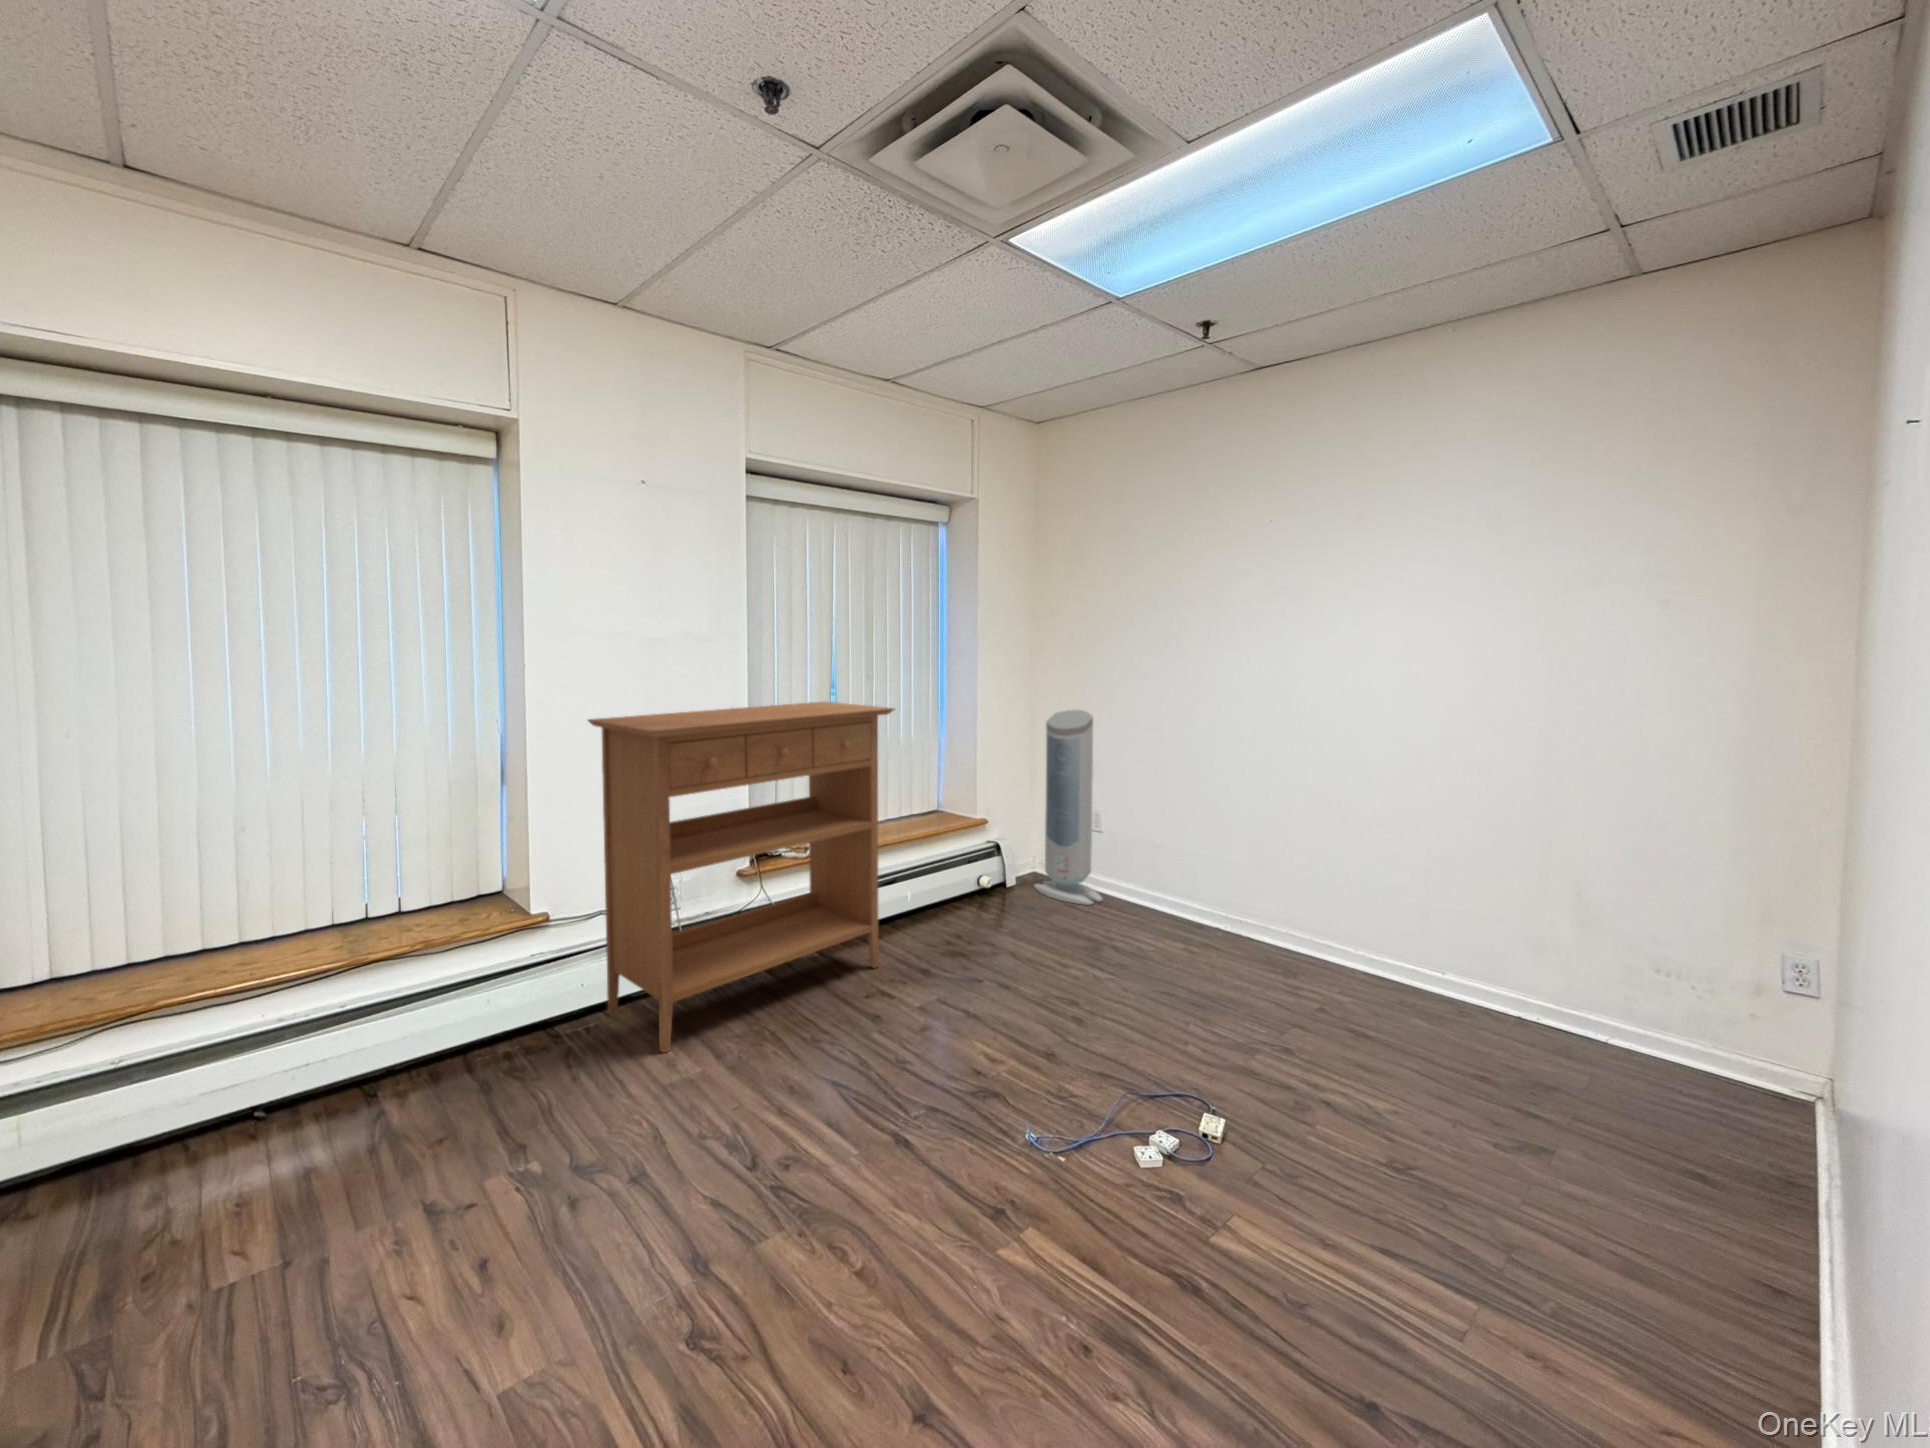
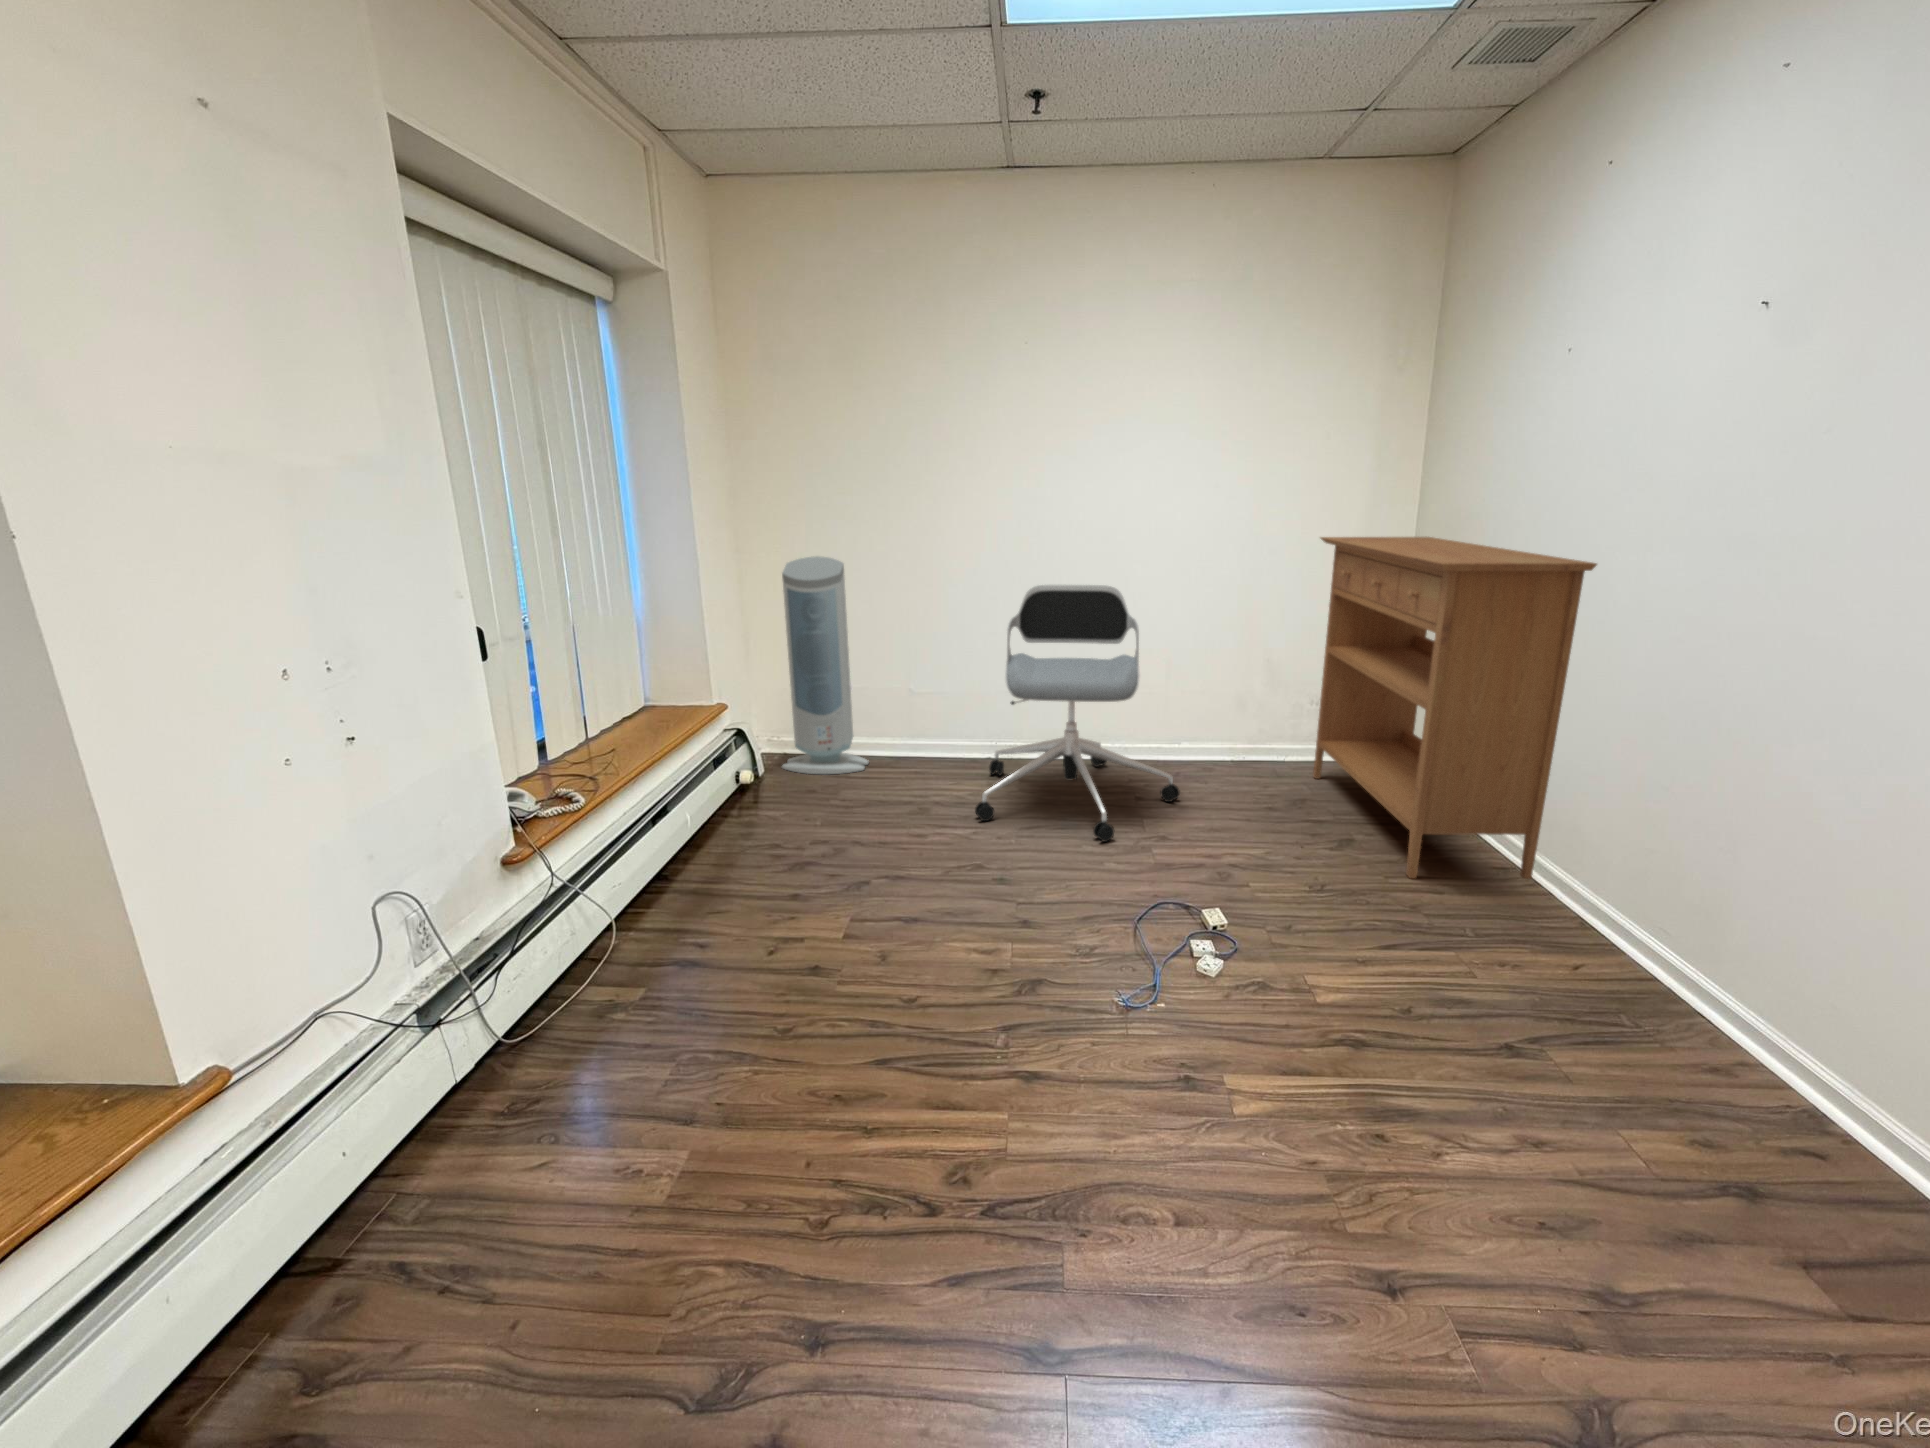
console table: present [588,701,894,1052] -> present [1313,537,1597,879]
office chair: none [1123,754,1362,1028] -> present [975,584,1180,842]

